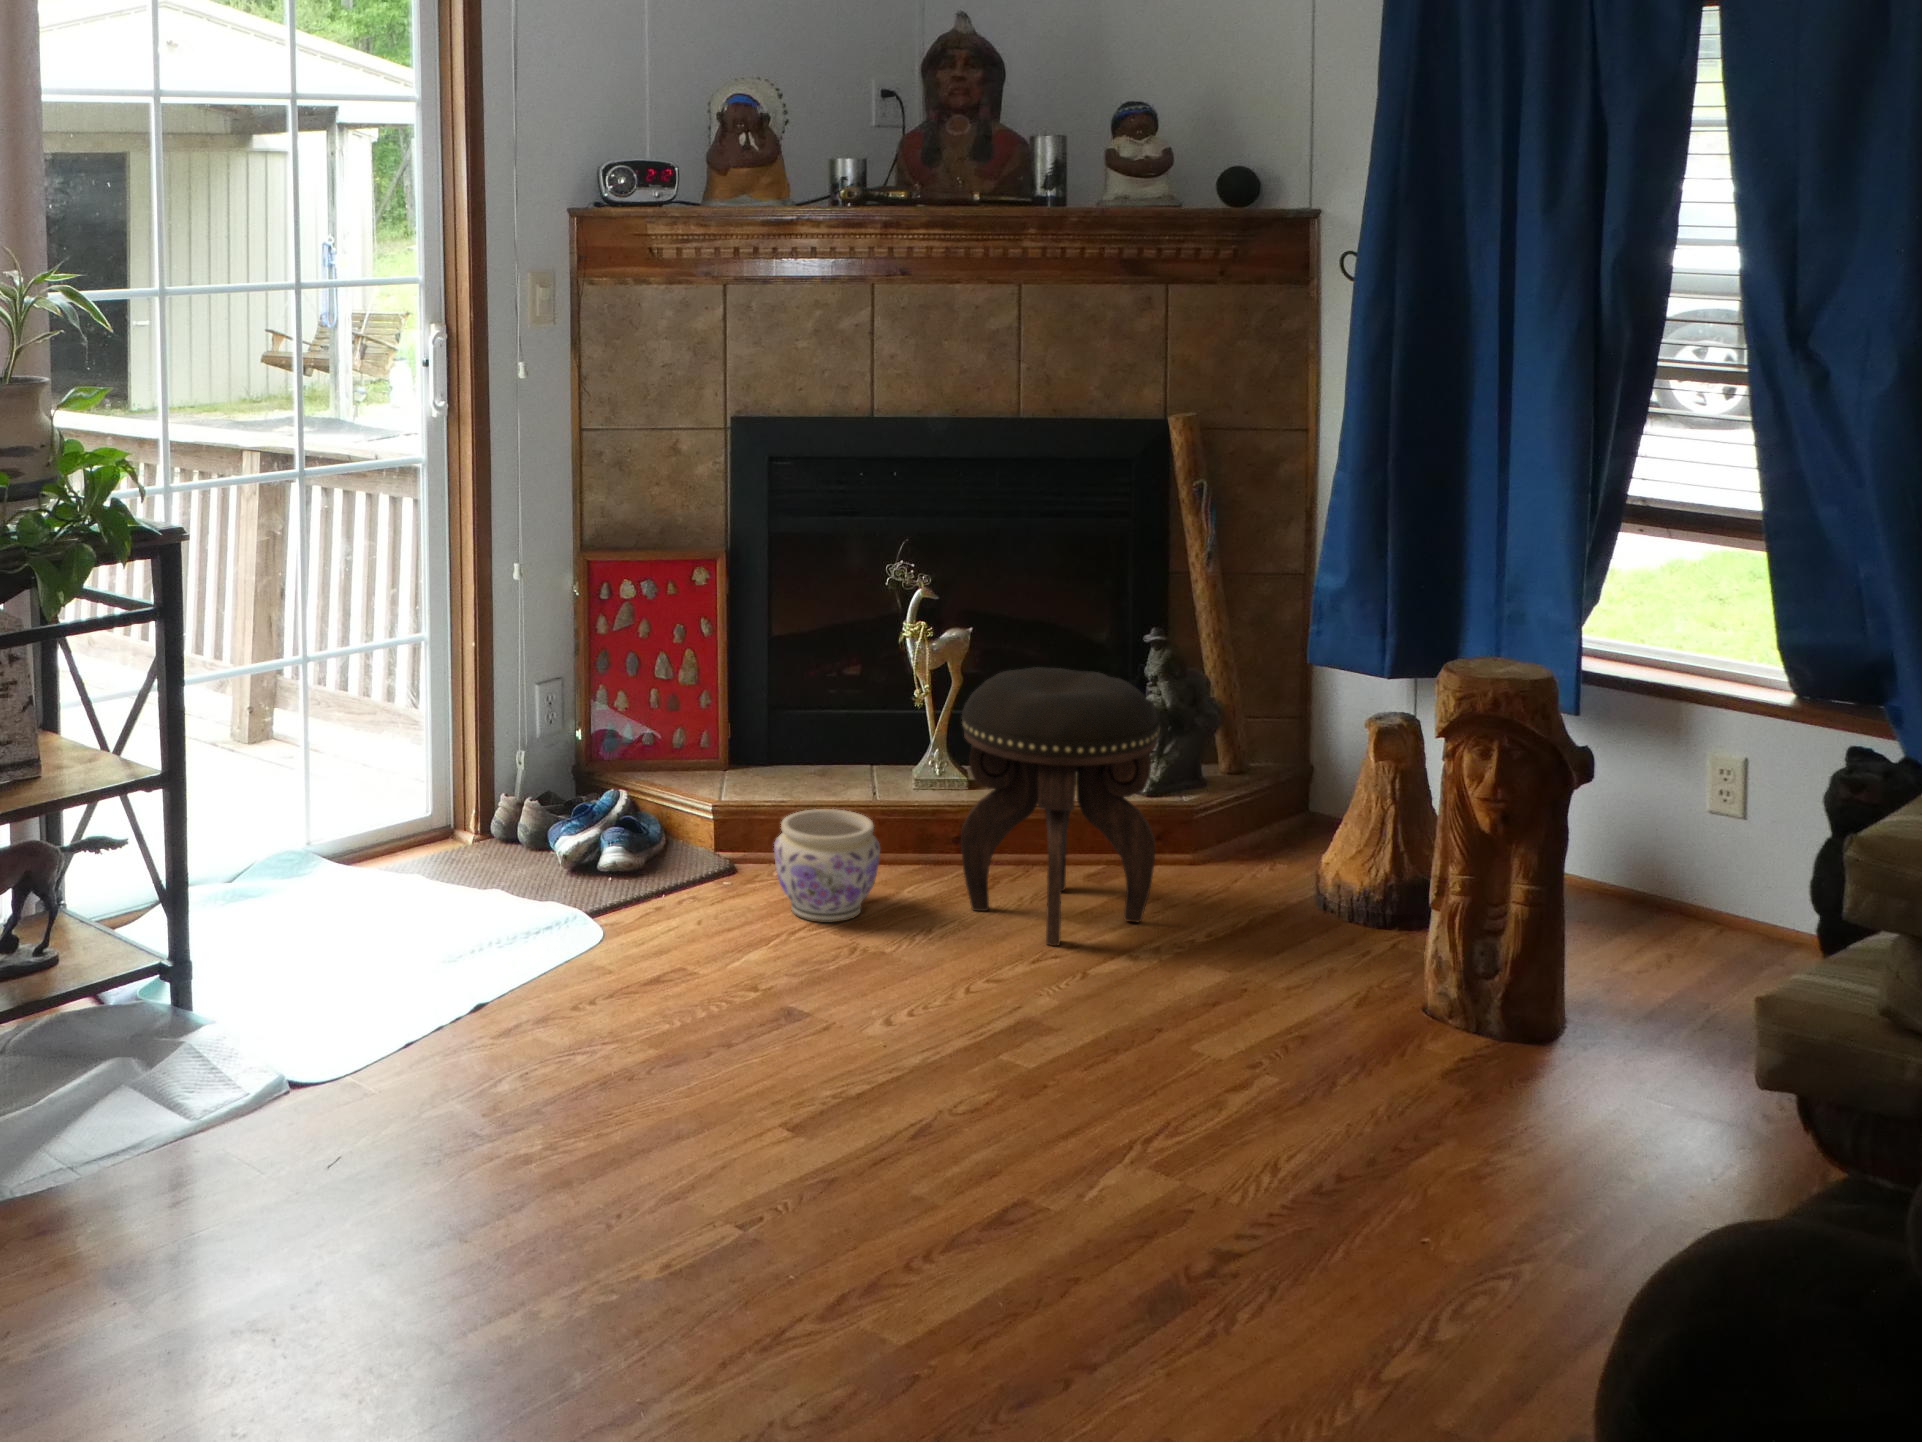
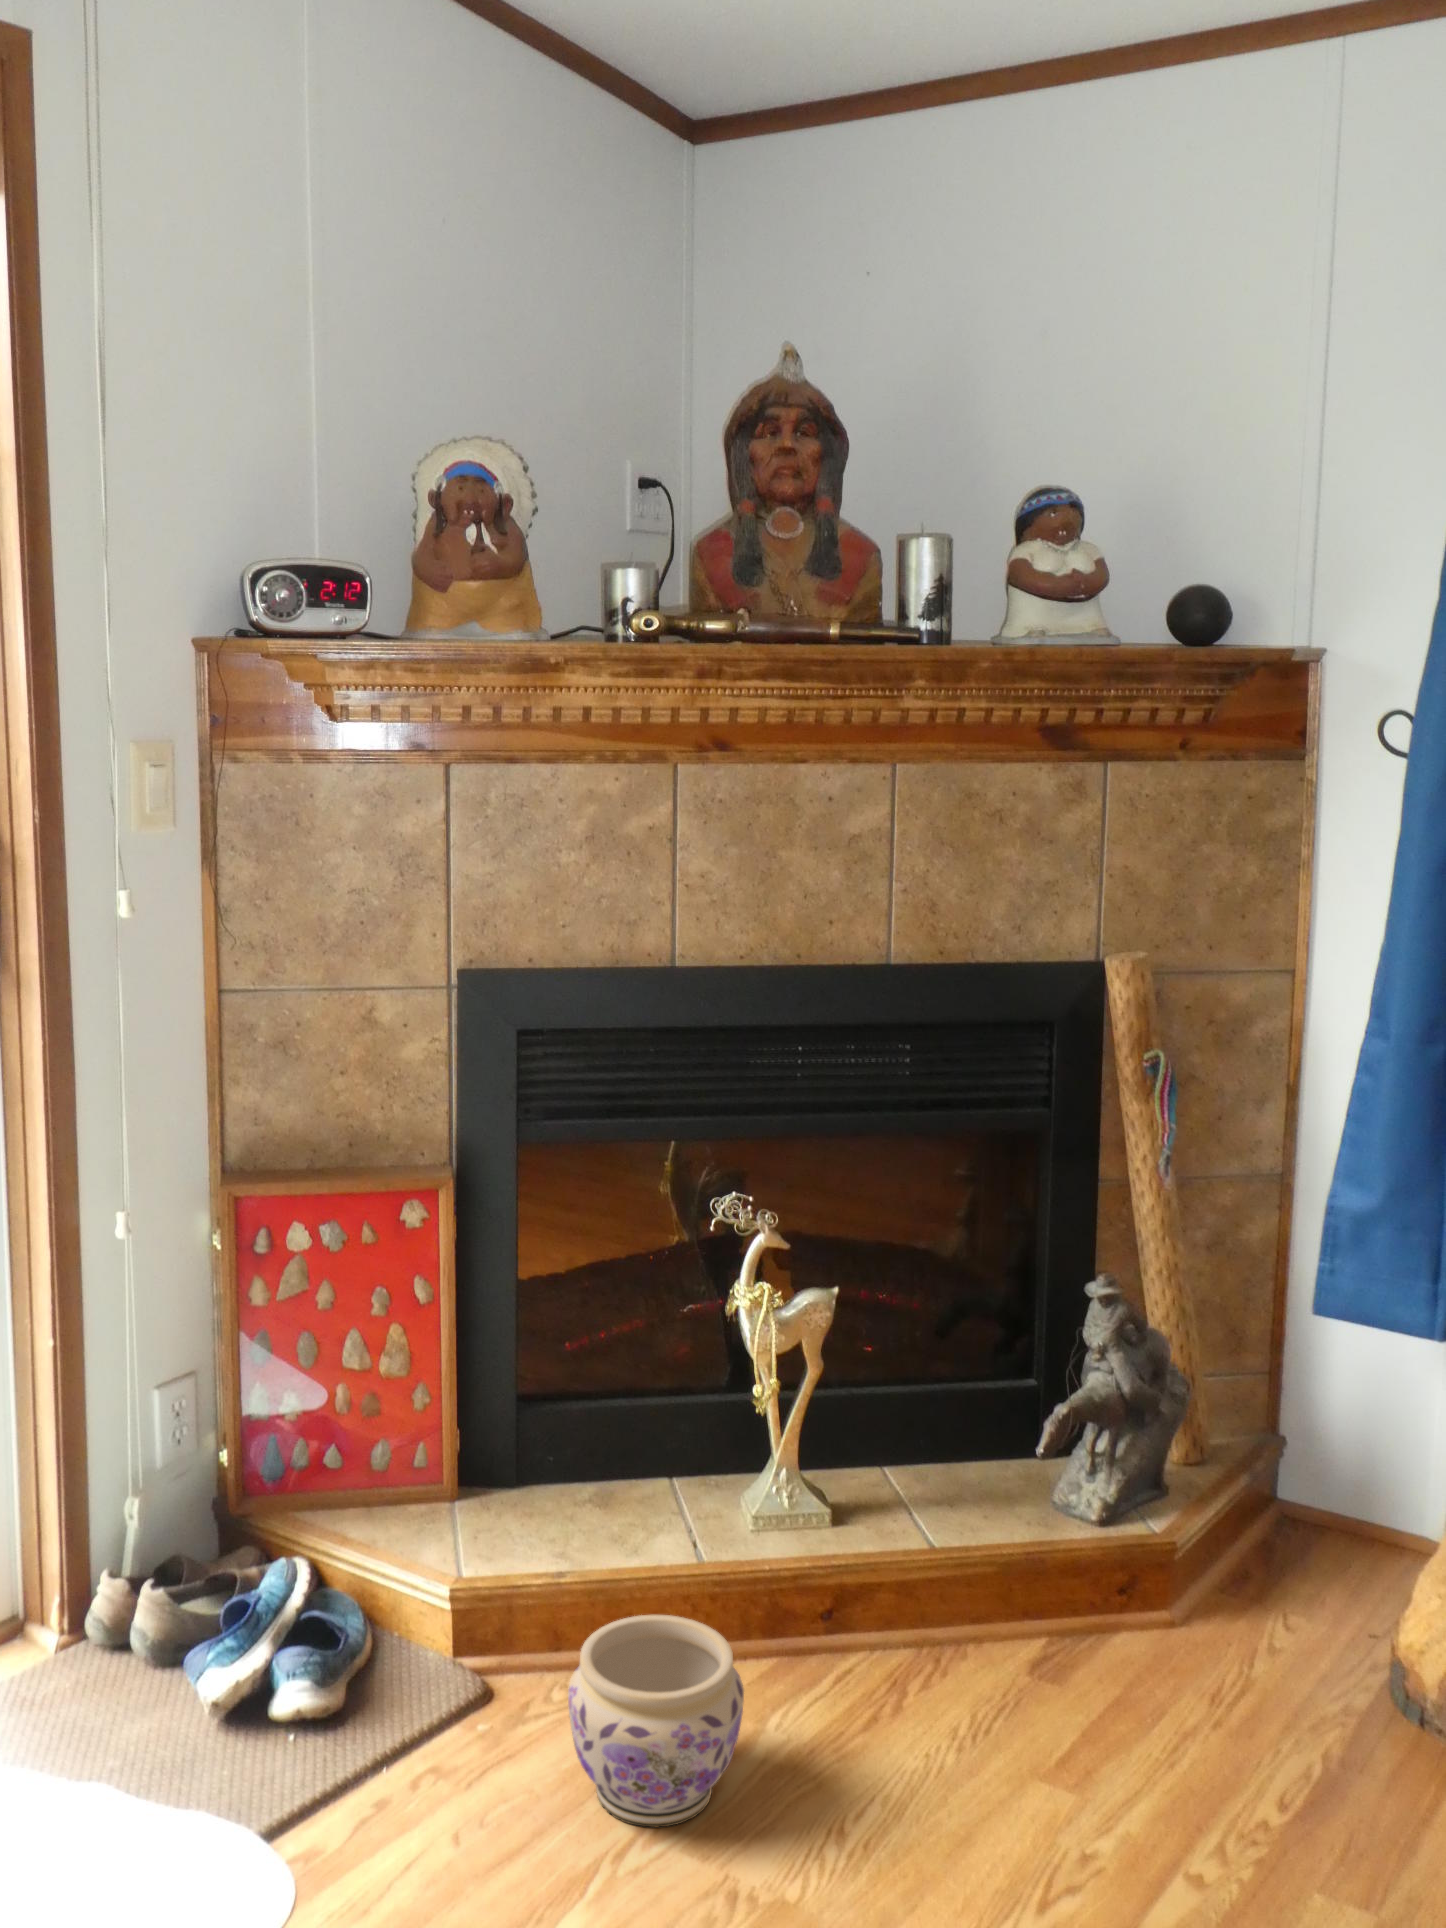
footstool: present [961,667,1160,946] -> none [866,1365,1196,1852]

